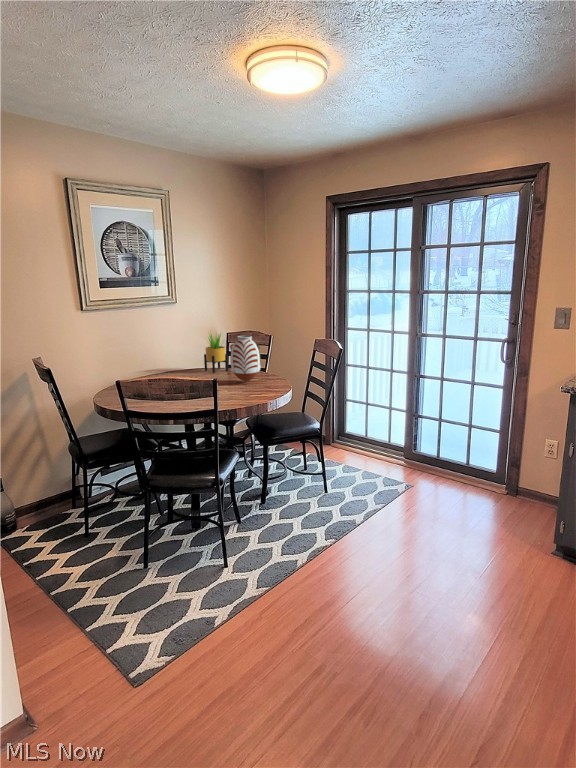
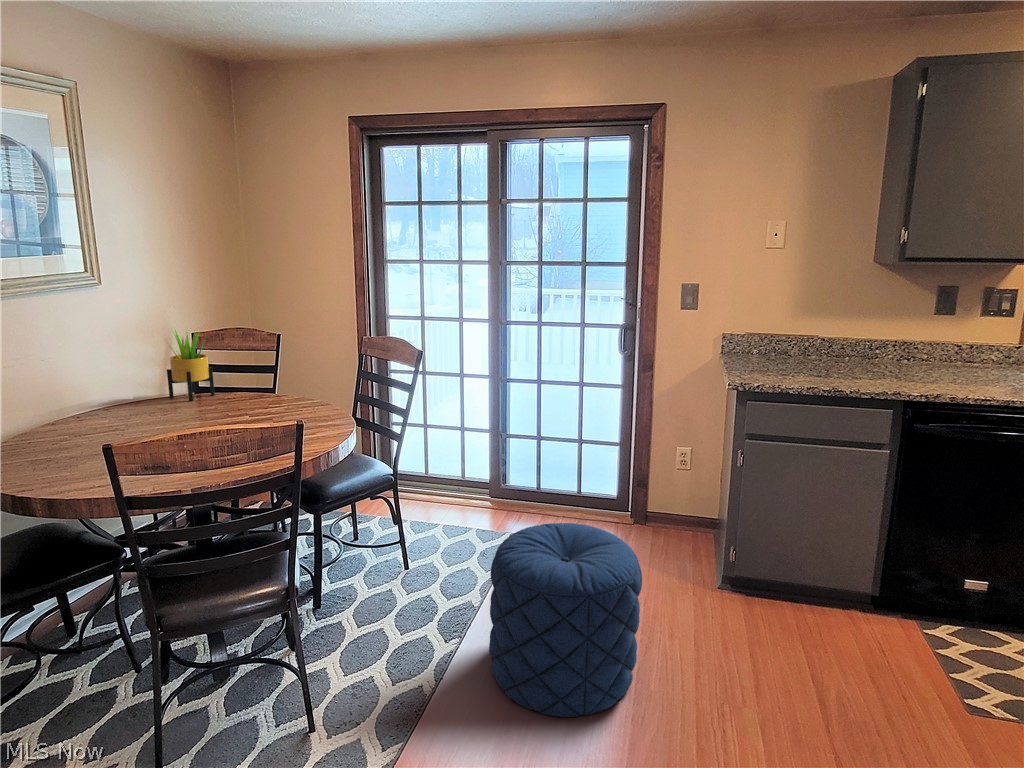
vase: present [230,336,261,382] -> none [241,335,295,412]
pouf: none [341,473,449,608] -> present [489,523,642,717]

